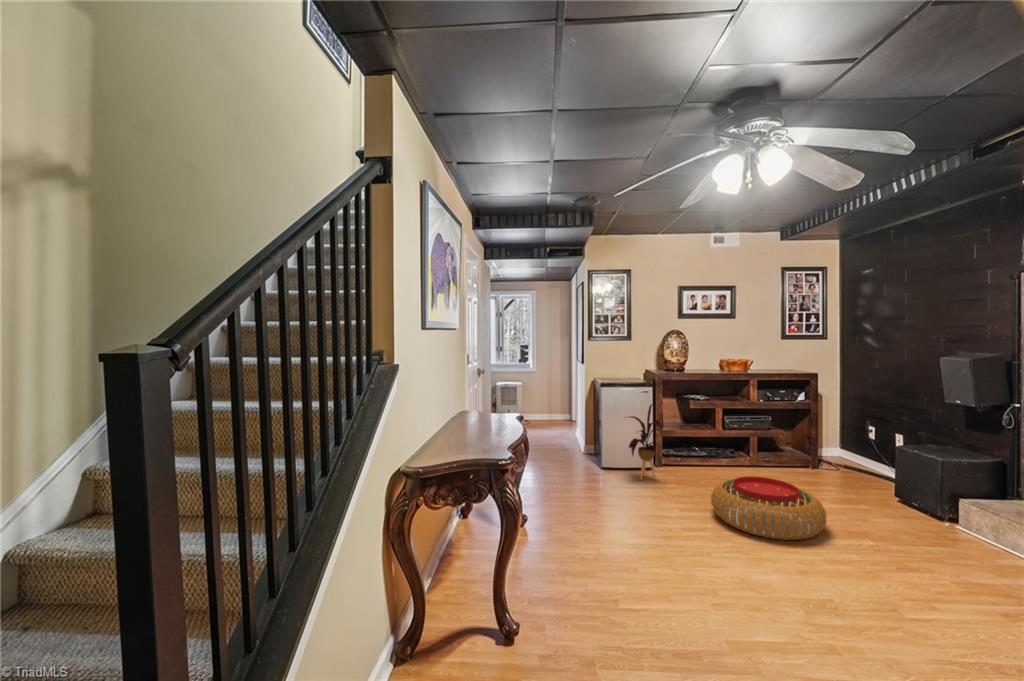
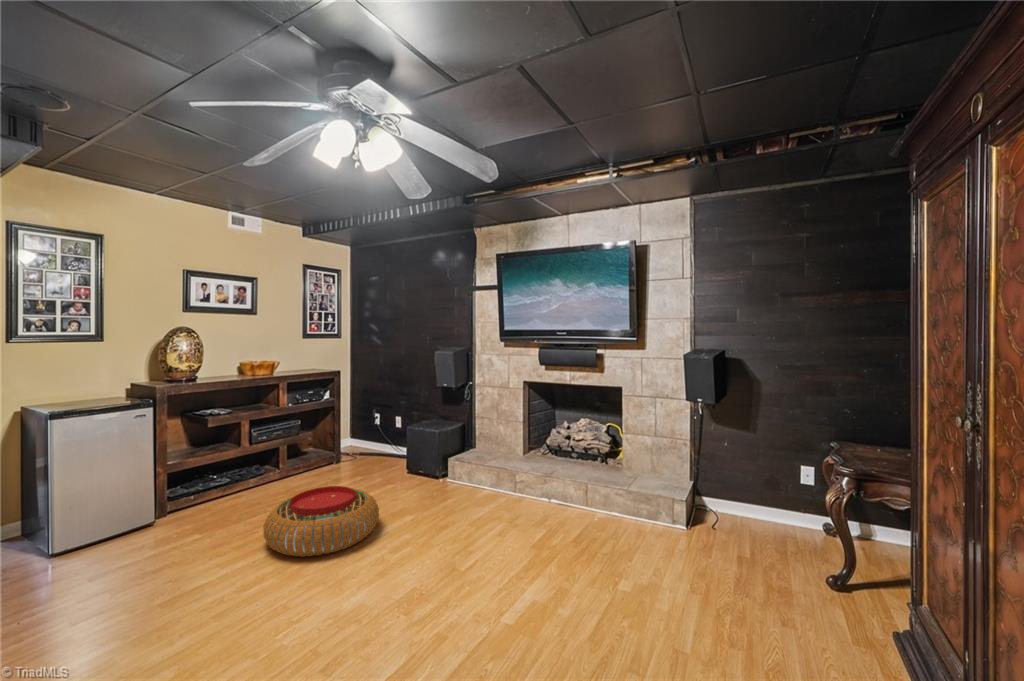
house plant: present [629,404,662,480] -> none [105,431,182,546]

